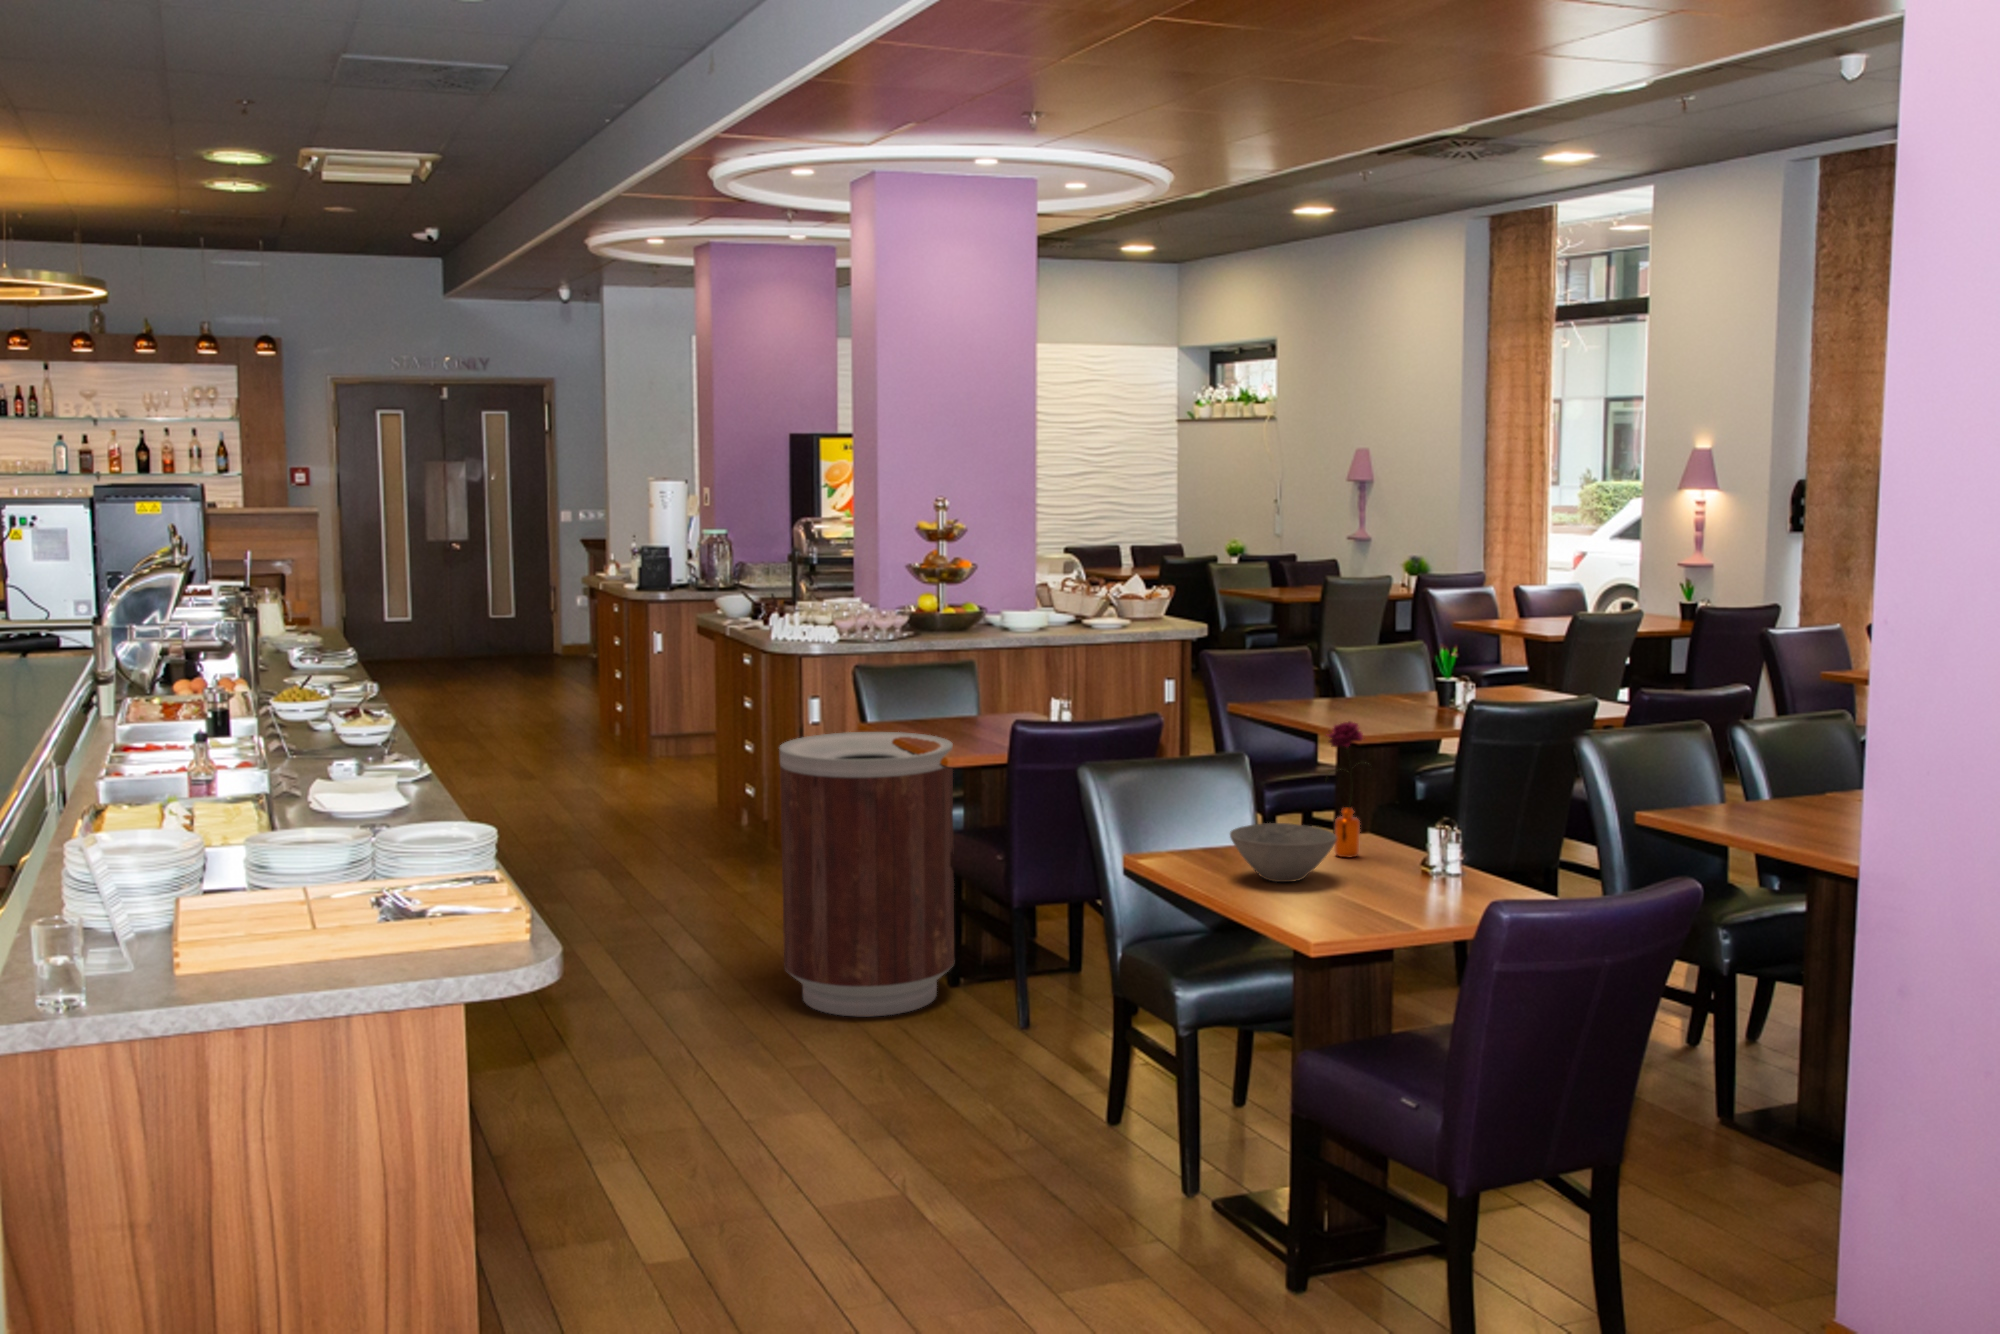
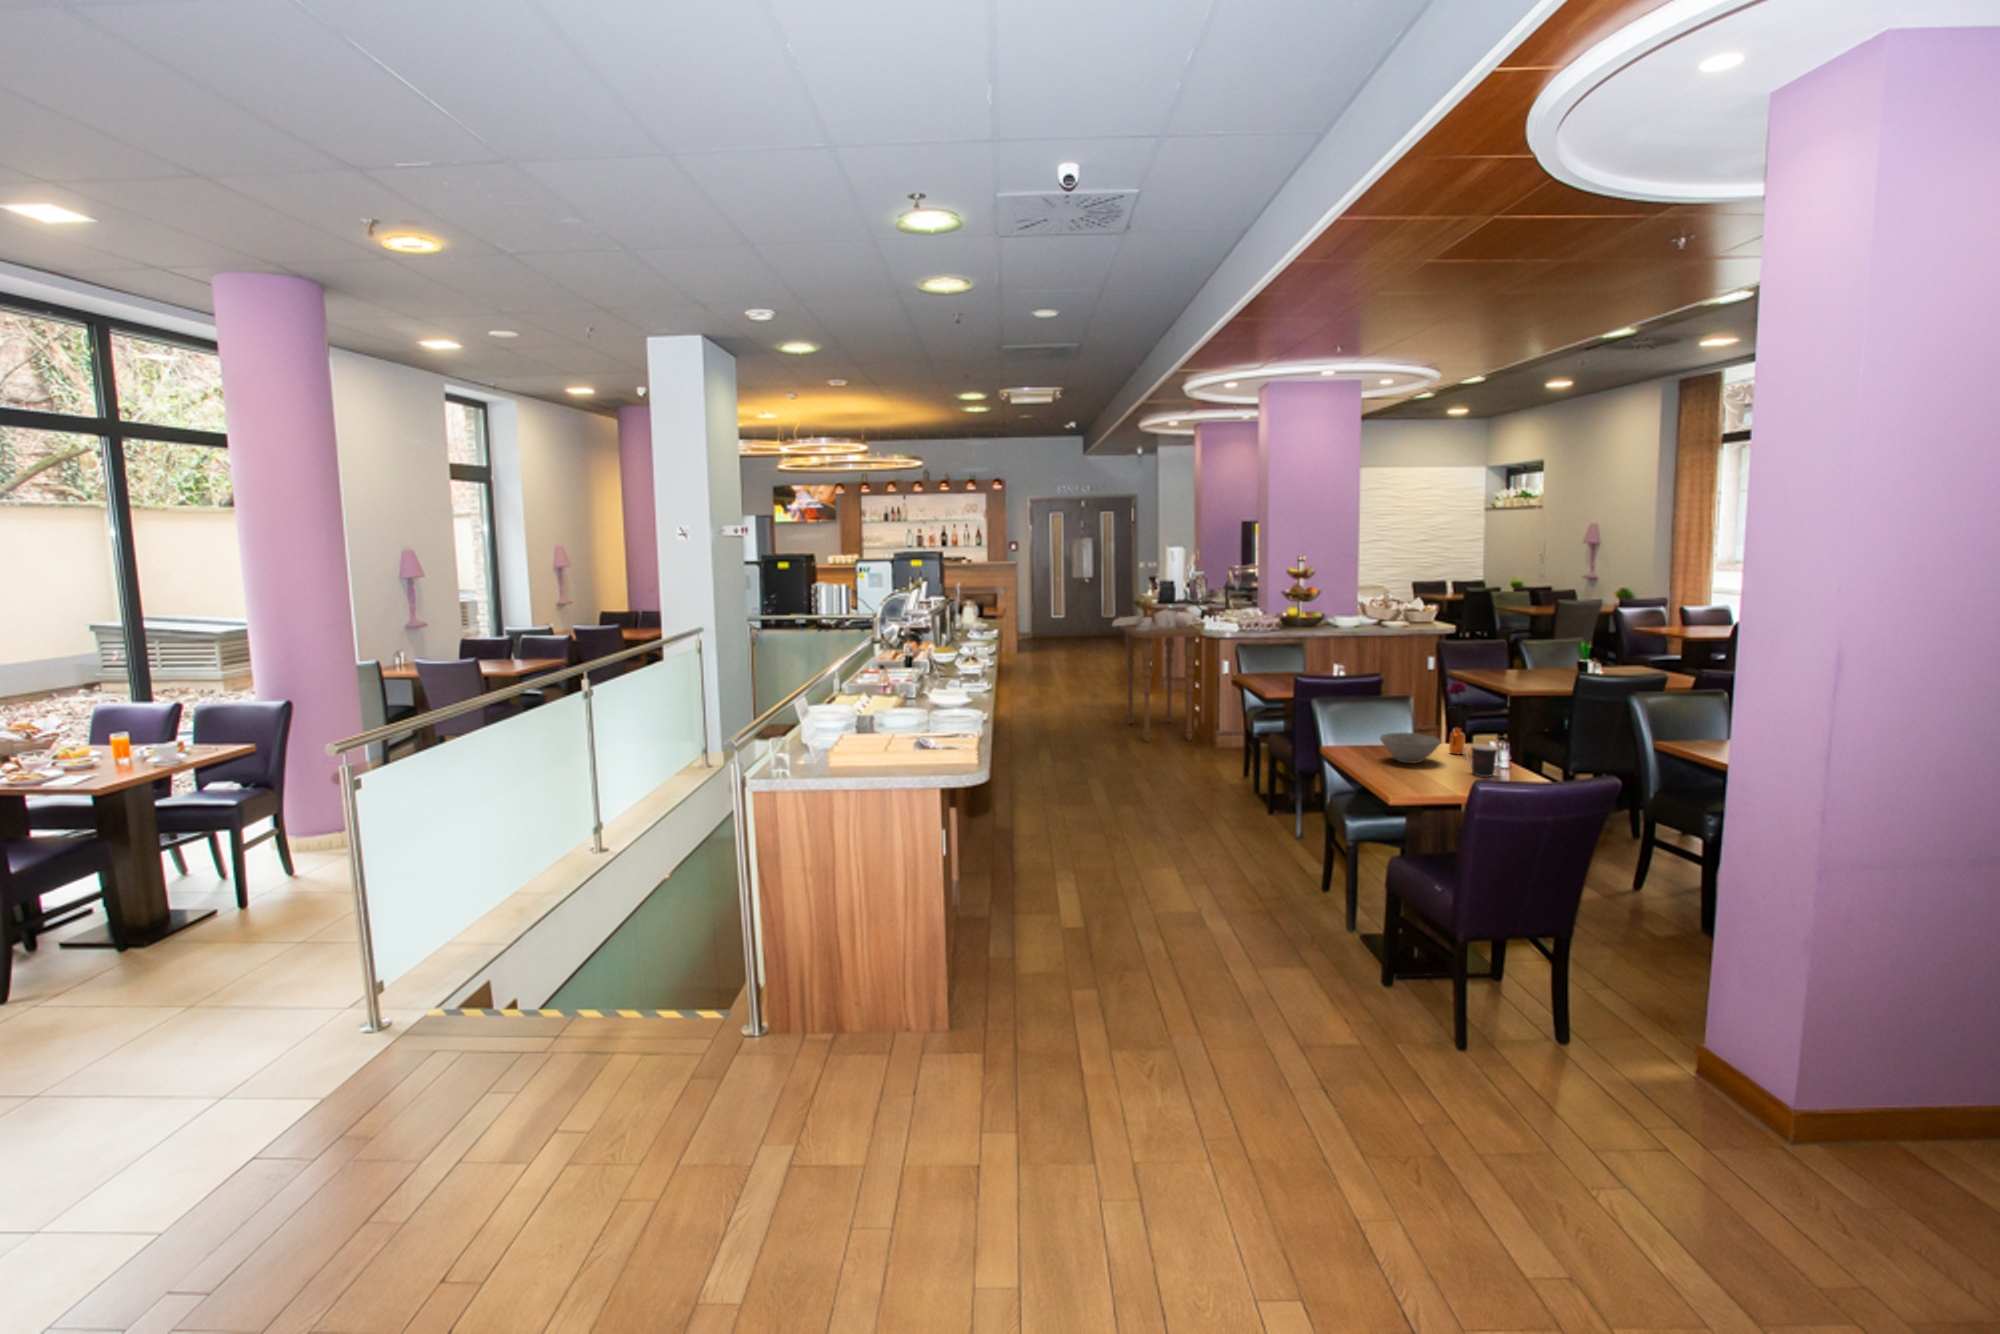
side table: none [578,600,765,875] -> present [1113,608,1200,742]
trash can: present [779,732,955,1017] -> none [1184,676,1274,818]
coffee cup: none [1385,836,1444,897] -> present [1464,744,1497,777]

